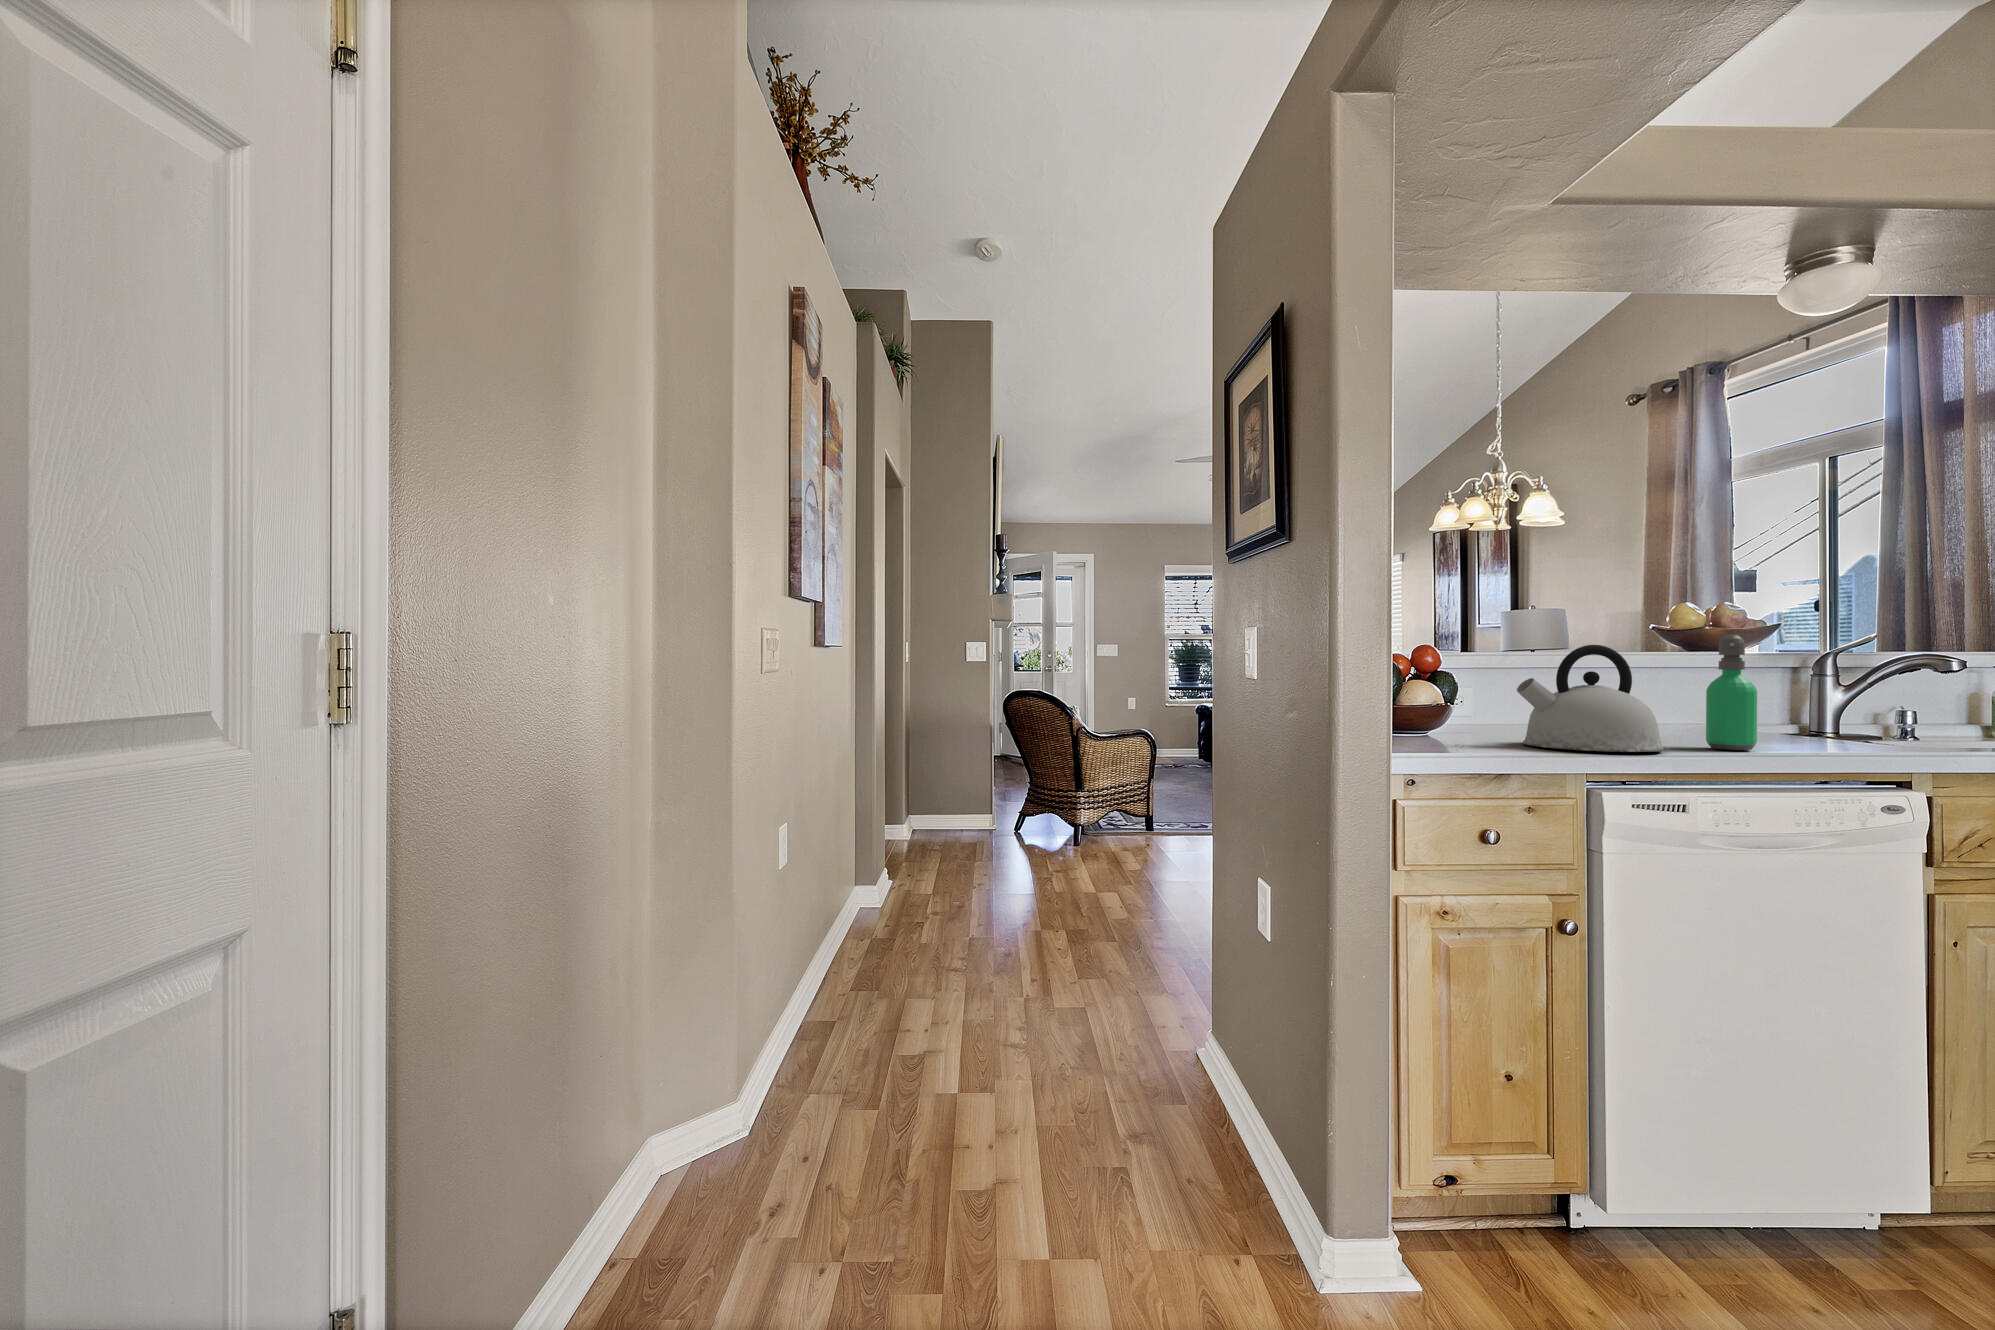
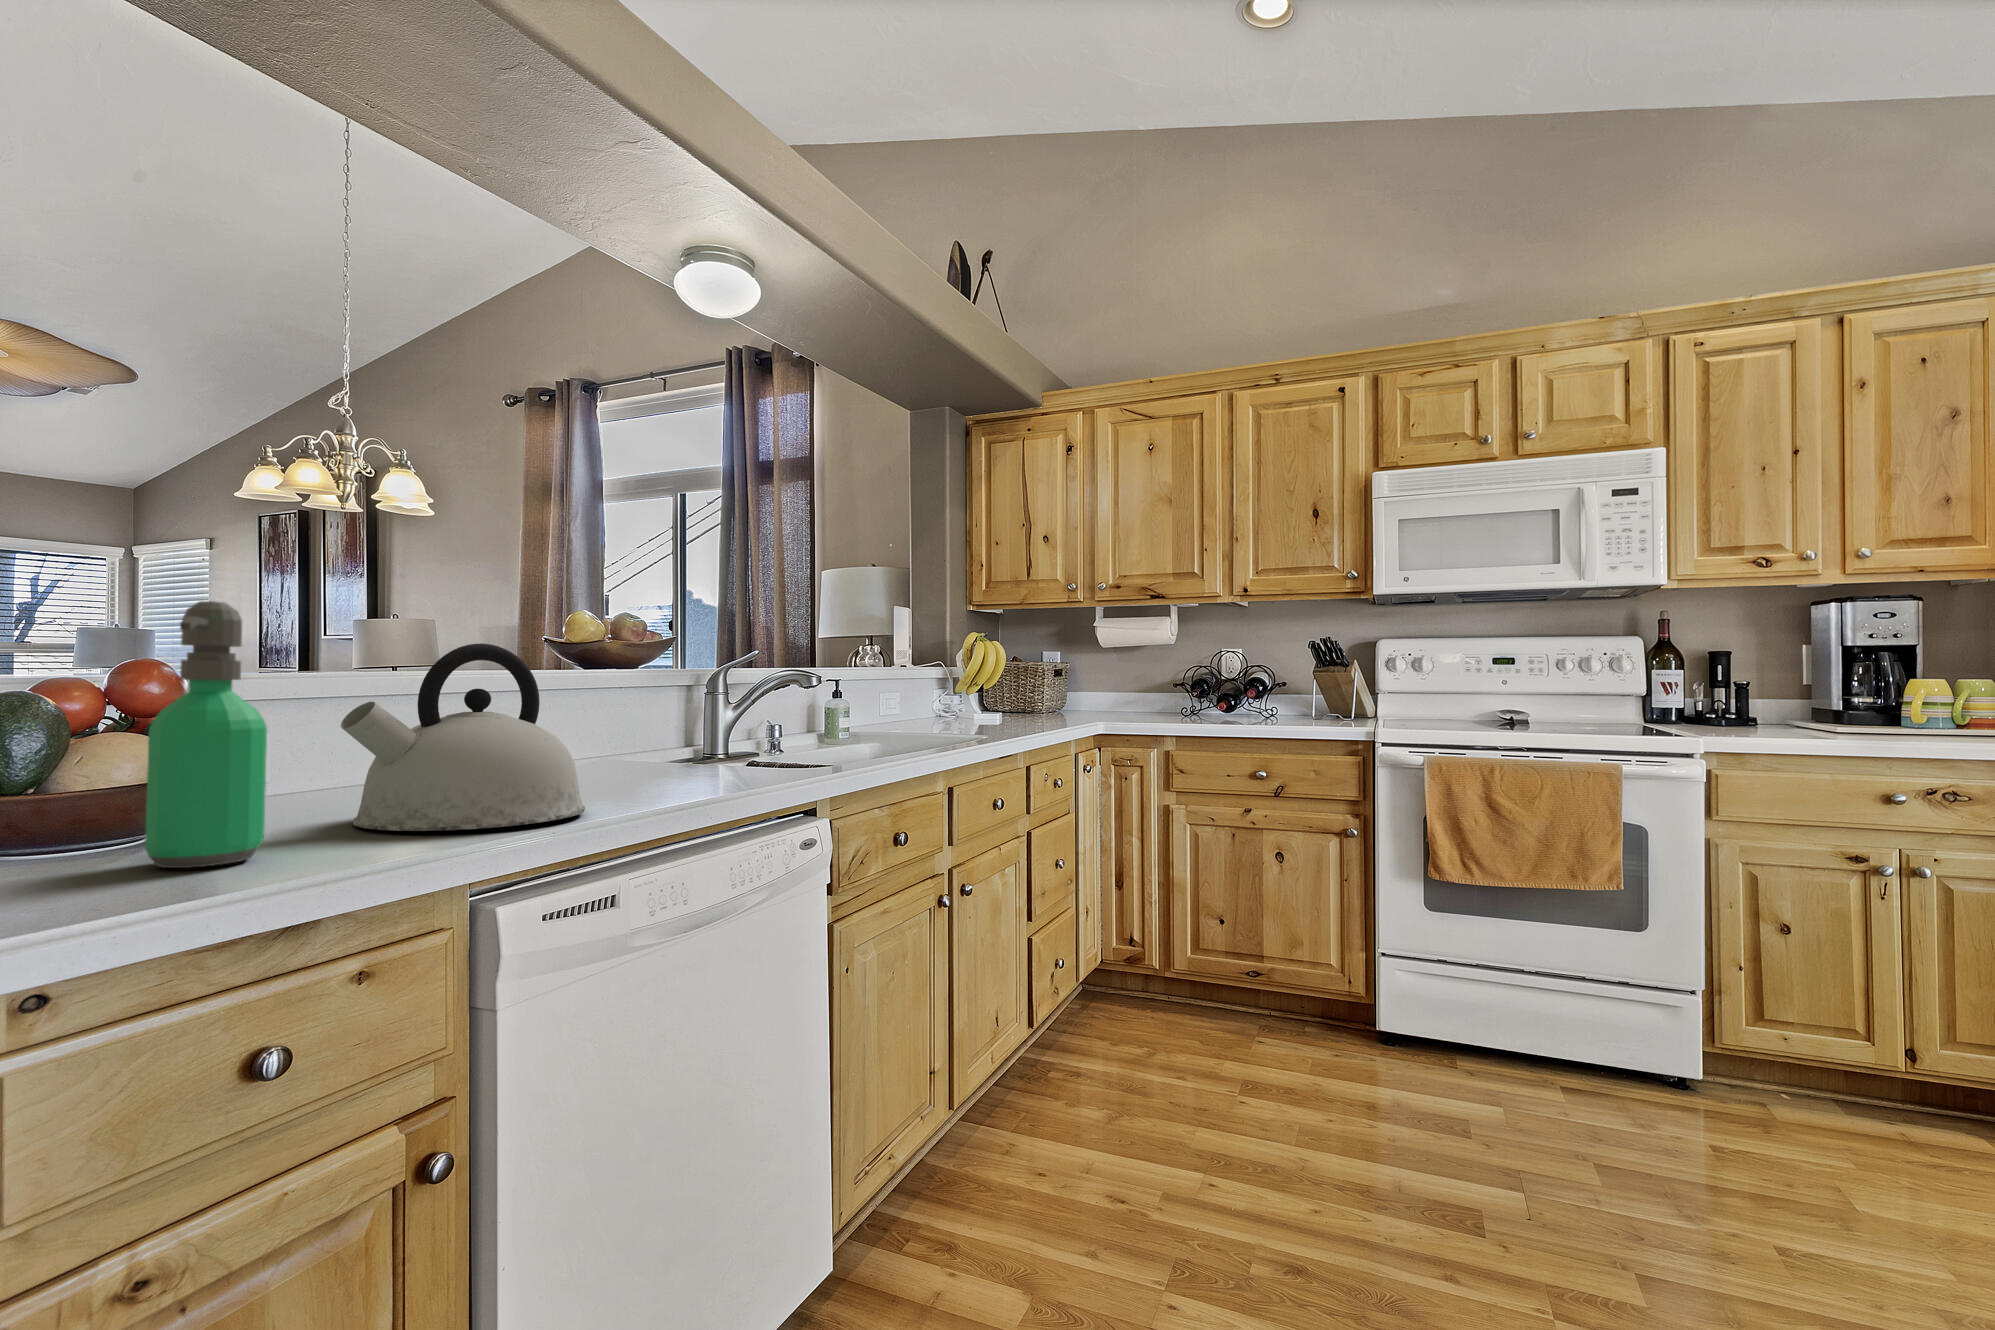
soap dispenser: present [1706,635,1757,750] -> present [145,601,267,868]

